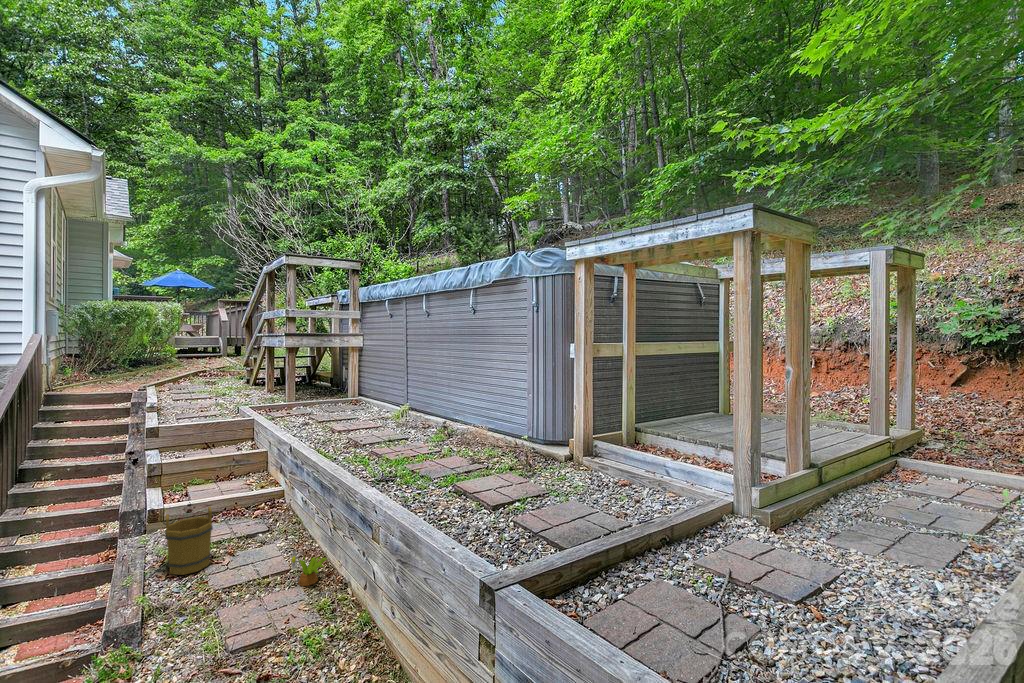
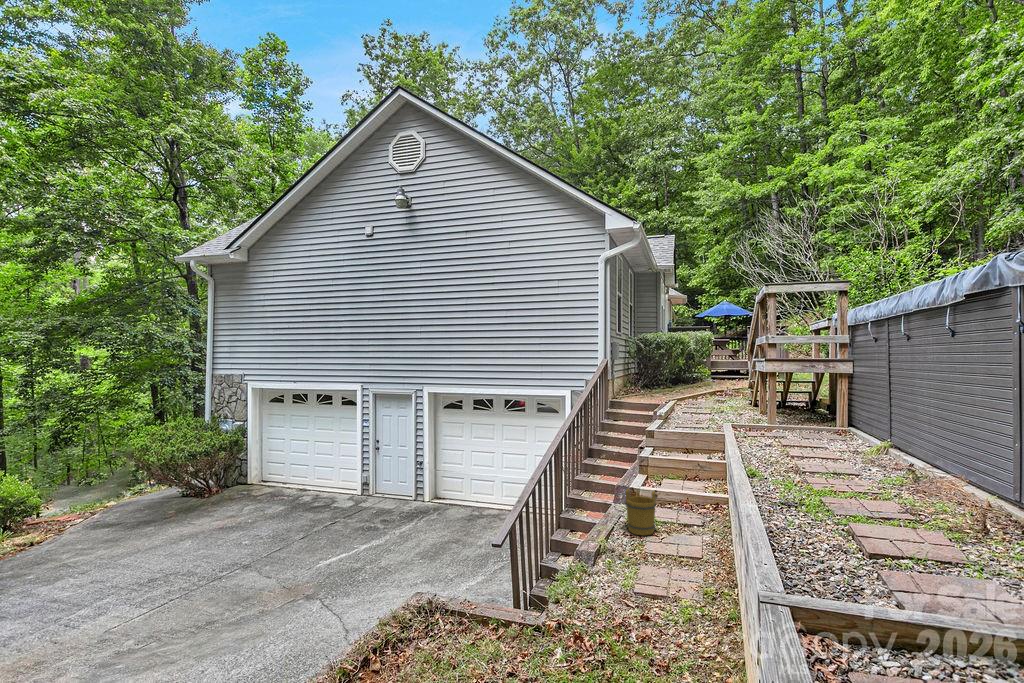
decorative plant: present [291,551,327,586] -> none [696,542,727,577]

